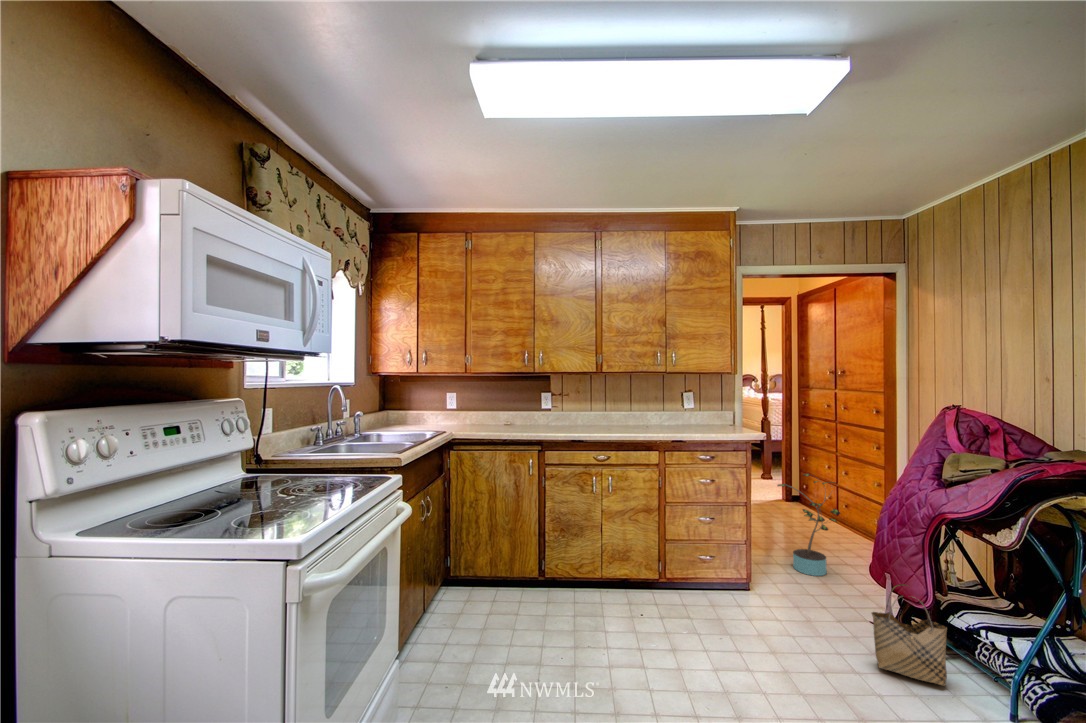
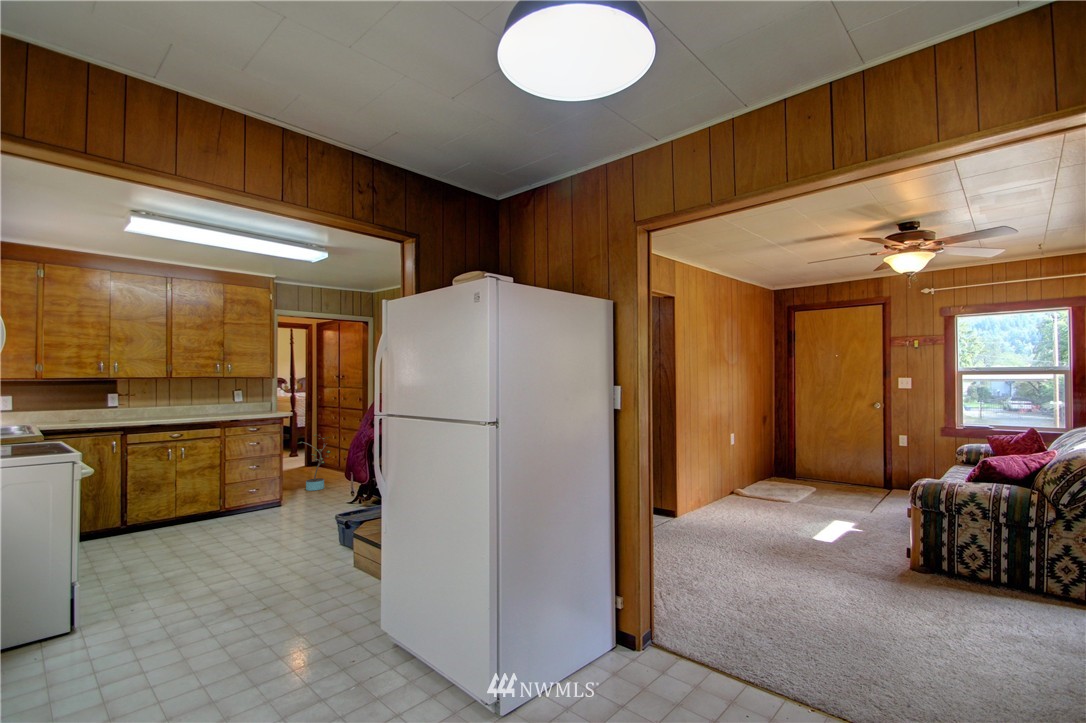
woven basket: present [872,584,947,686] -> none [336,469,365,507]

